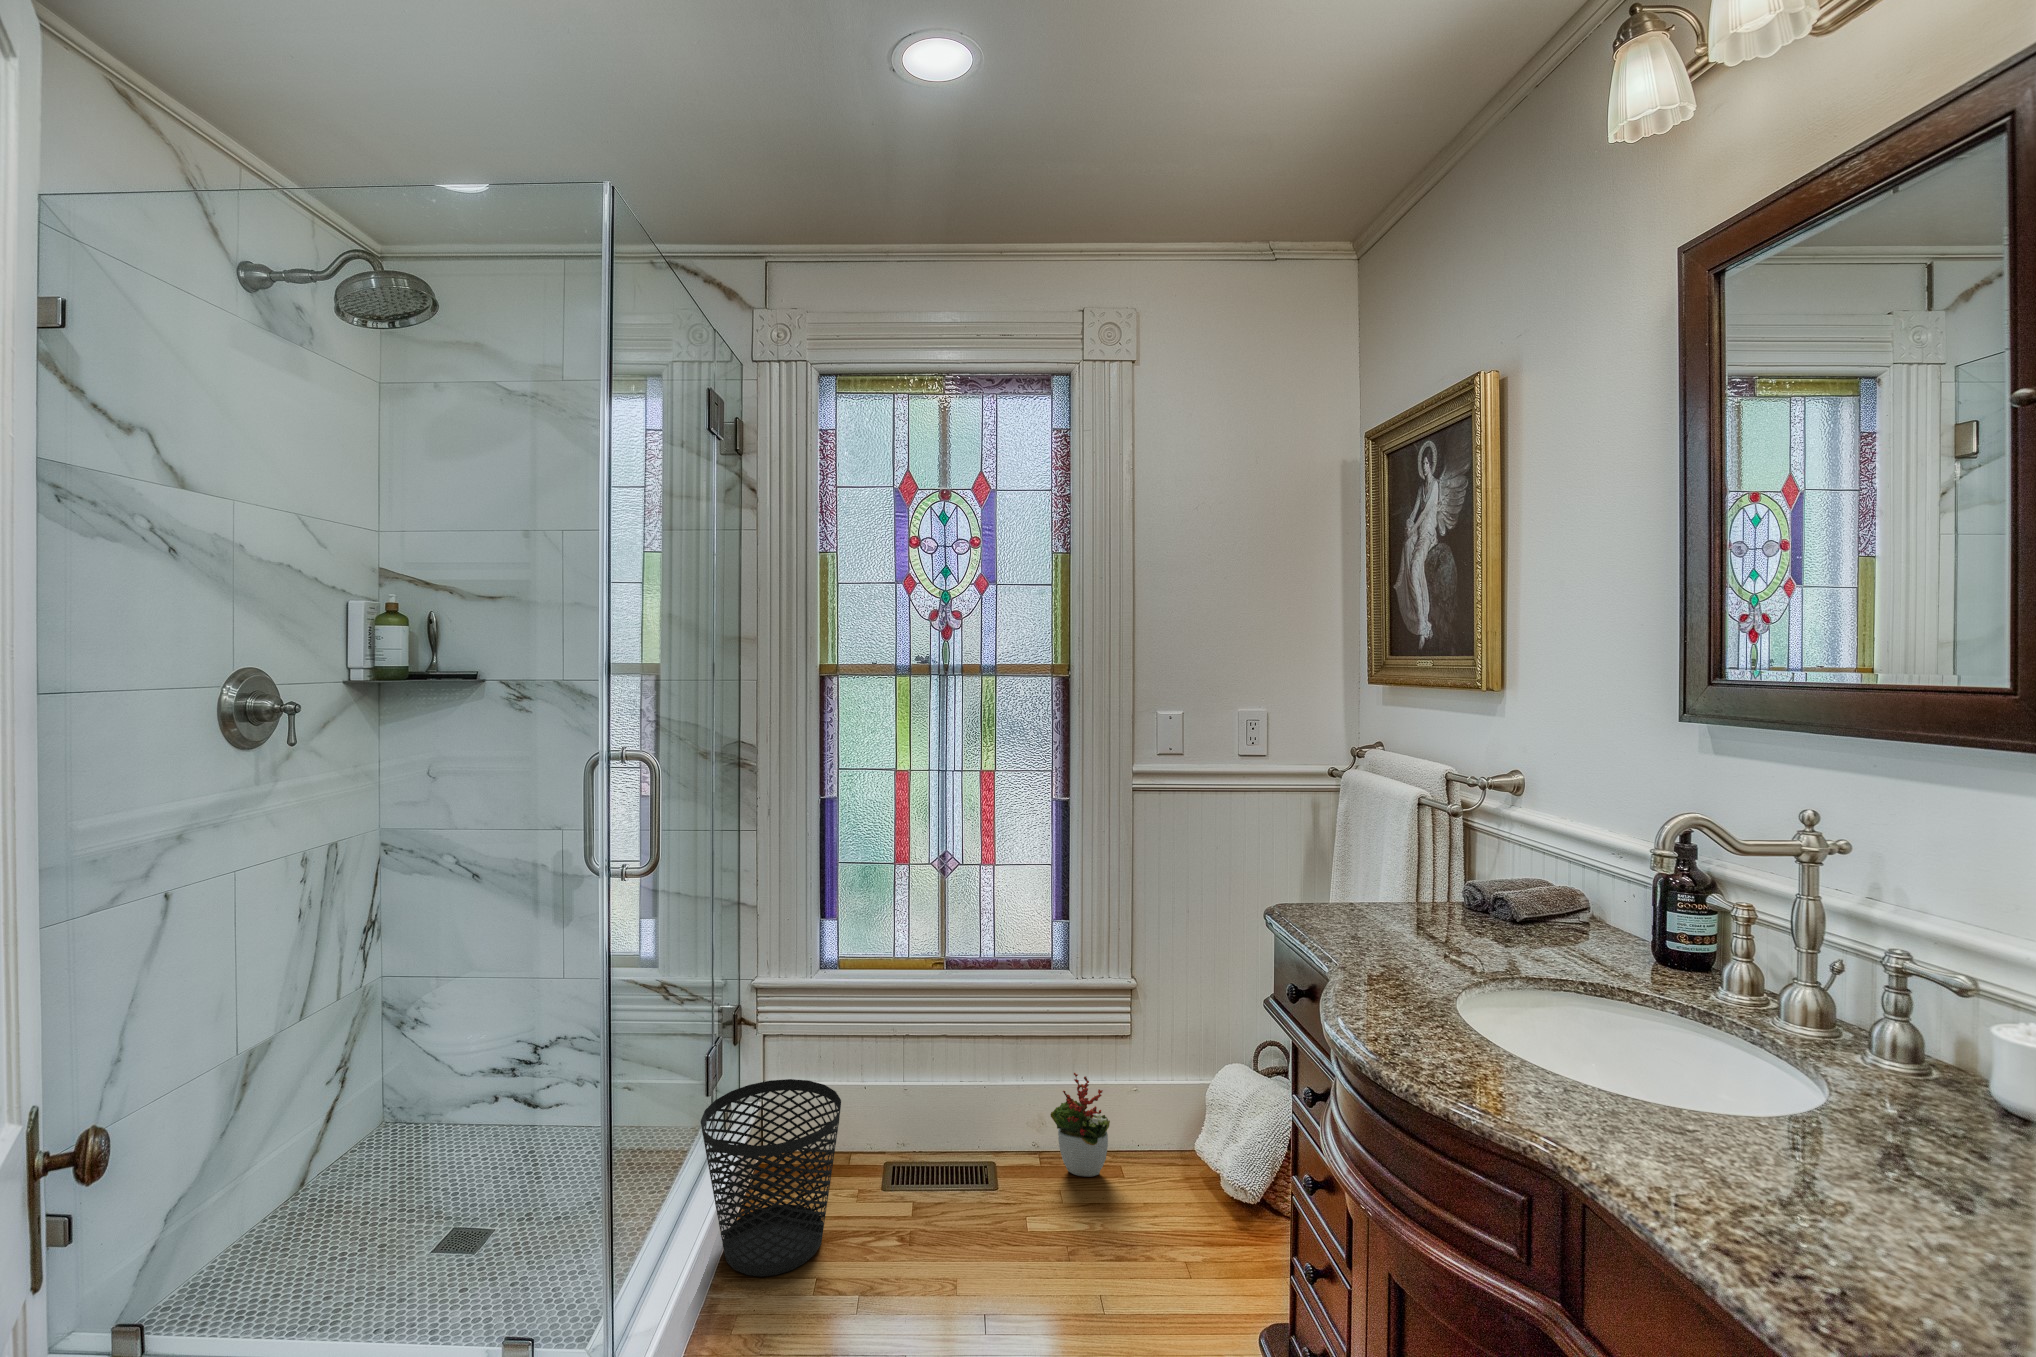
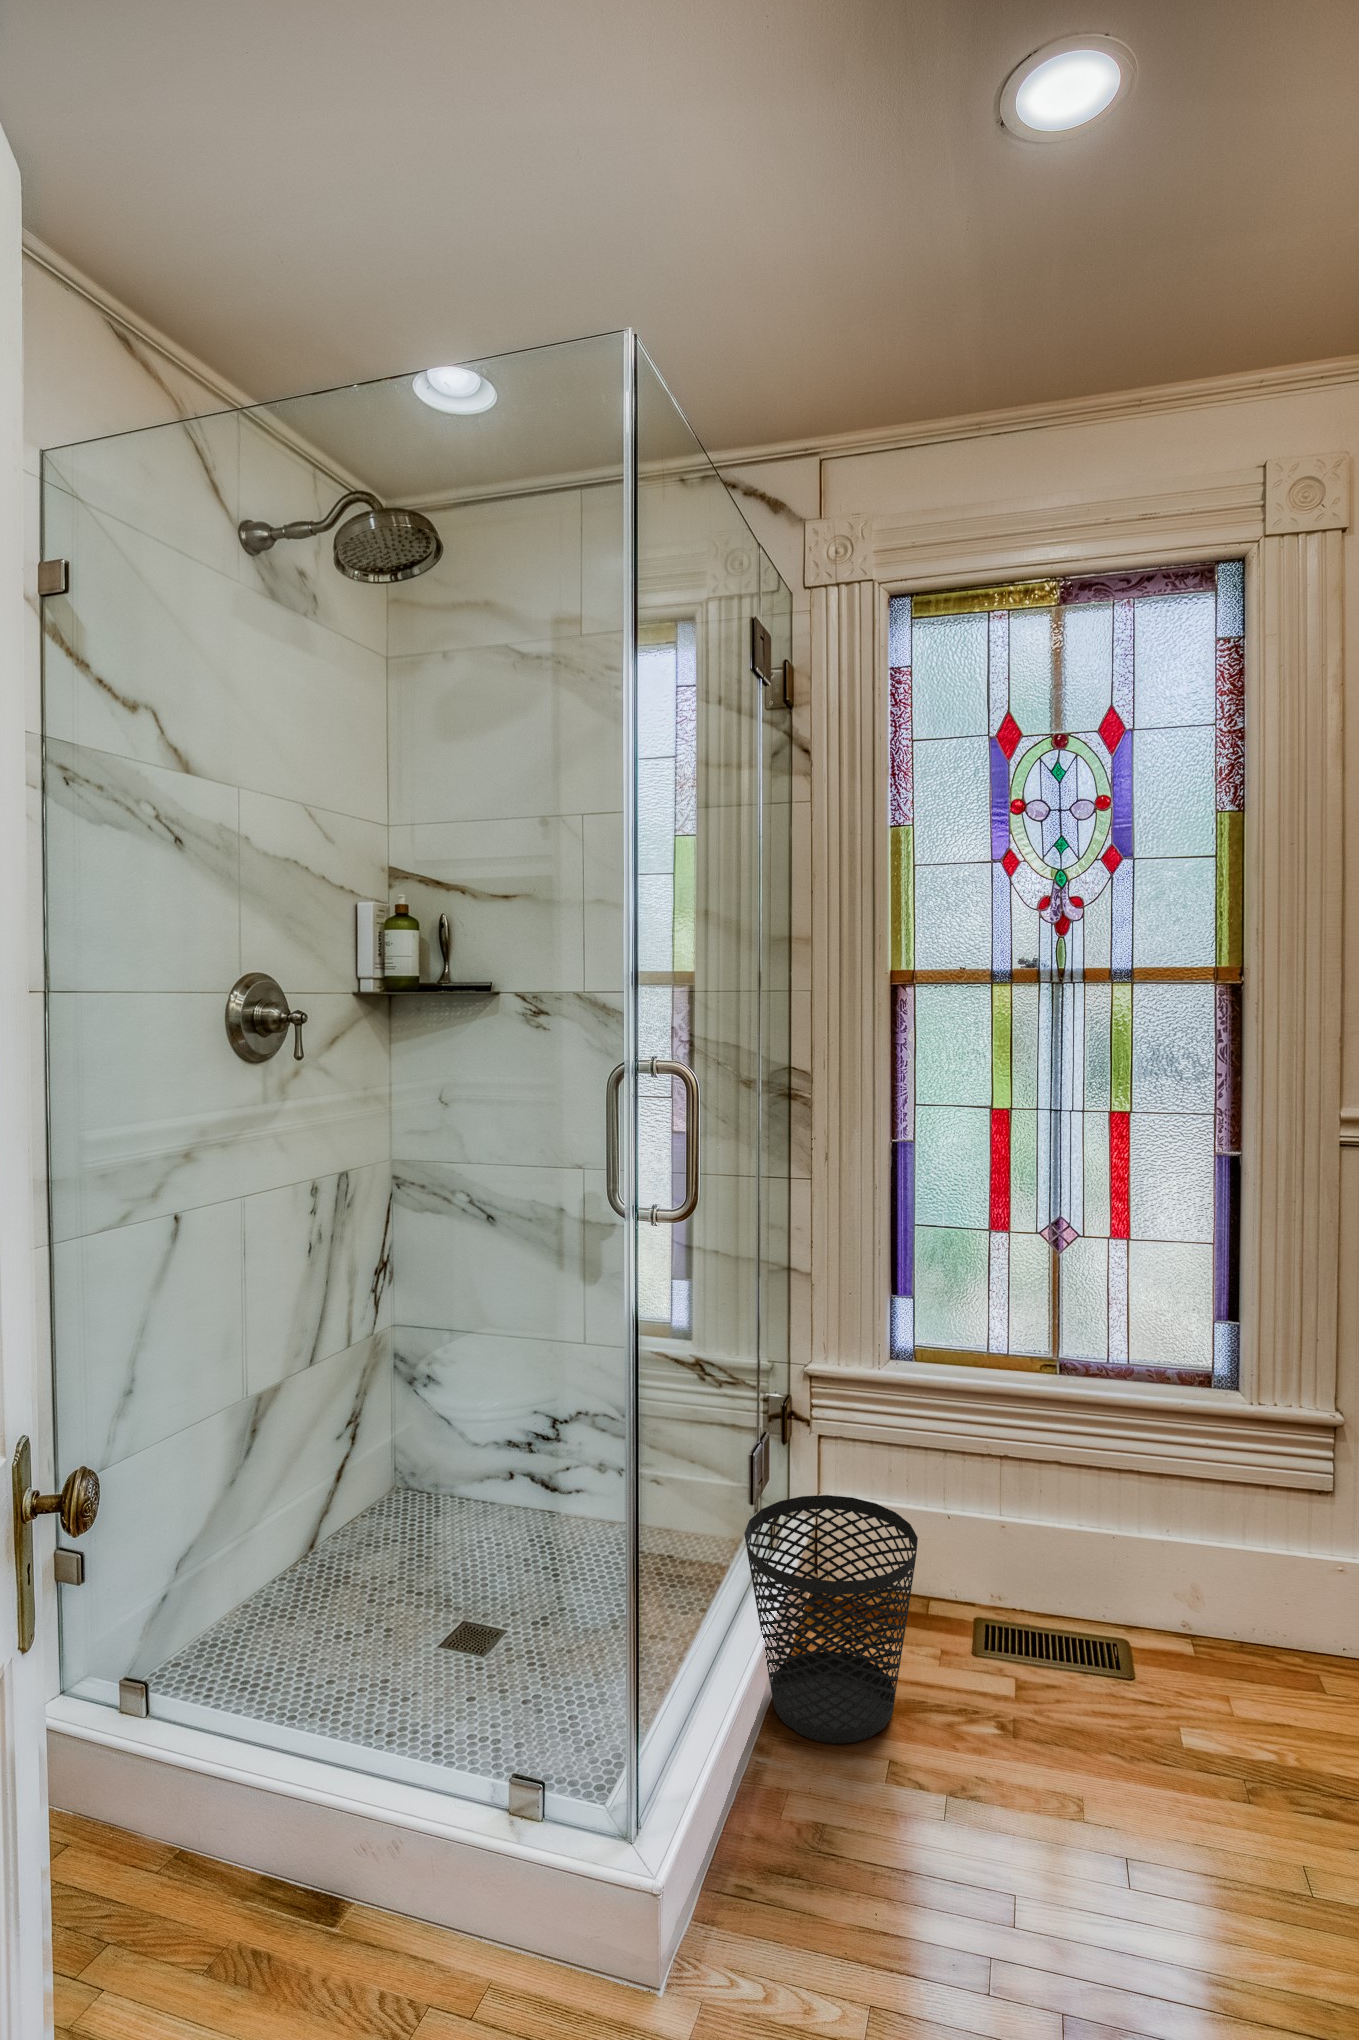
decorative plant: present [1050,1073,1110,1177] -> none [1214,1553,1311,1707]

